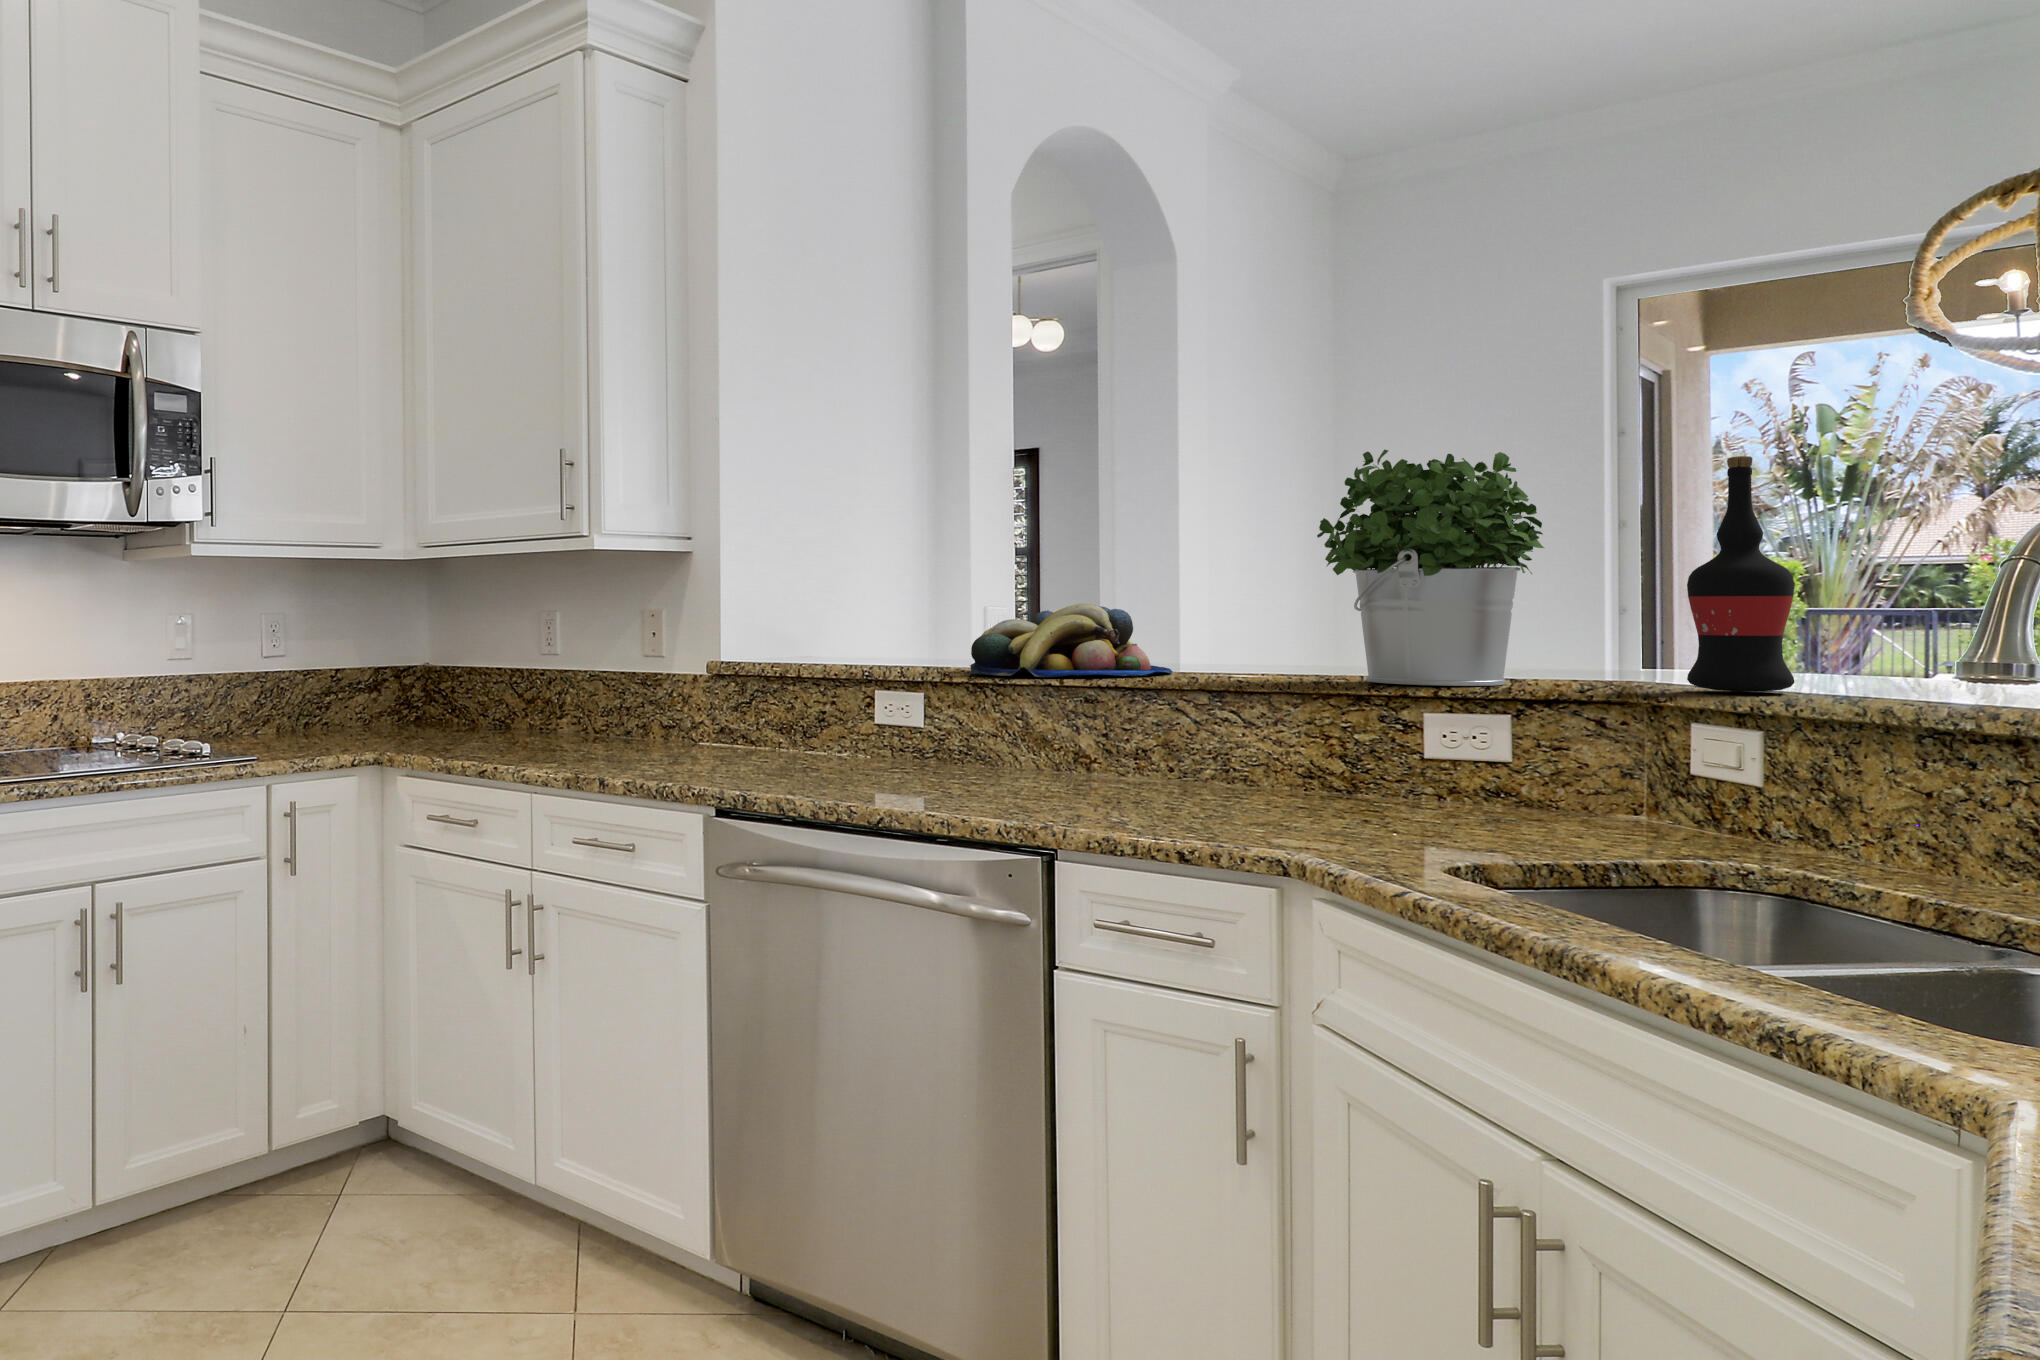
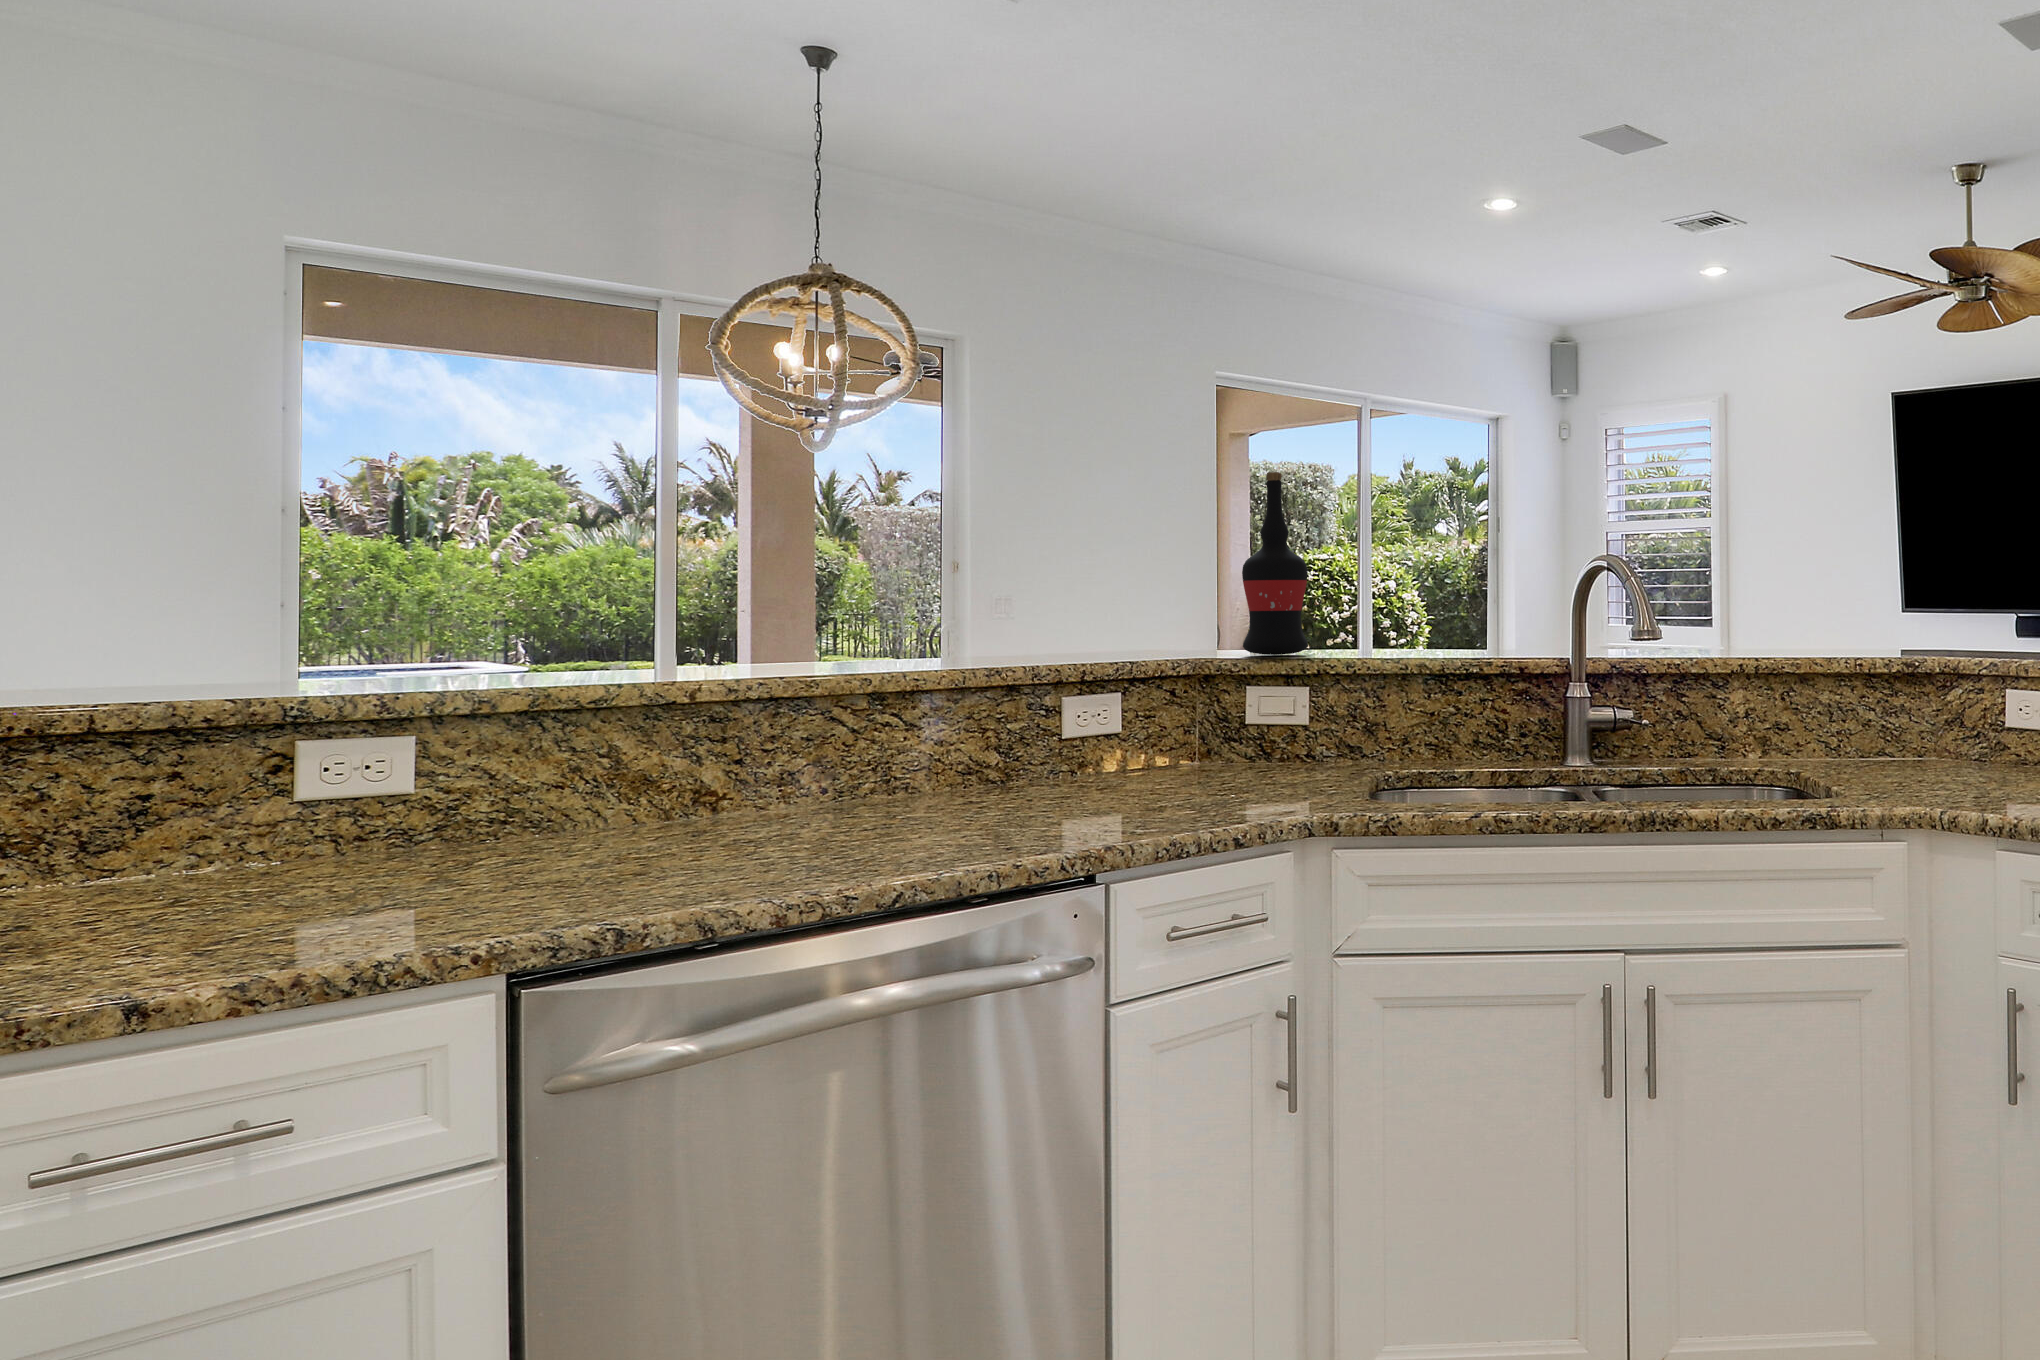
potted plant: present [1317,450,1544,686] -> none [961,429,1157,666]
fruit bowl: present [970,604,1172,677] -> none [475,586,782,691]

